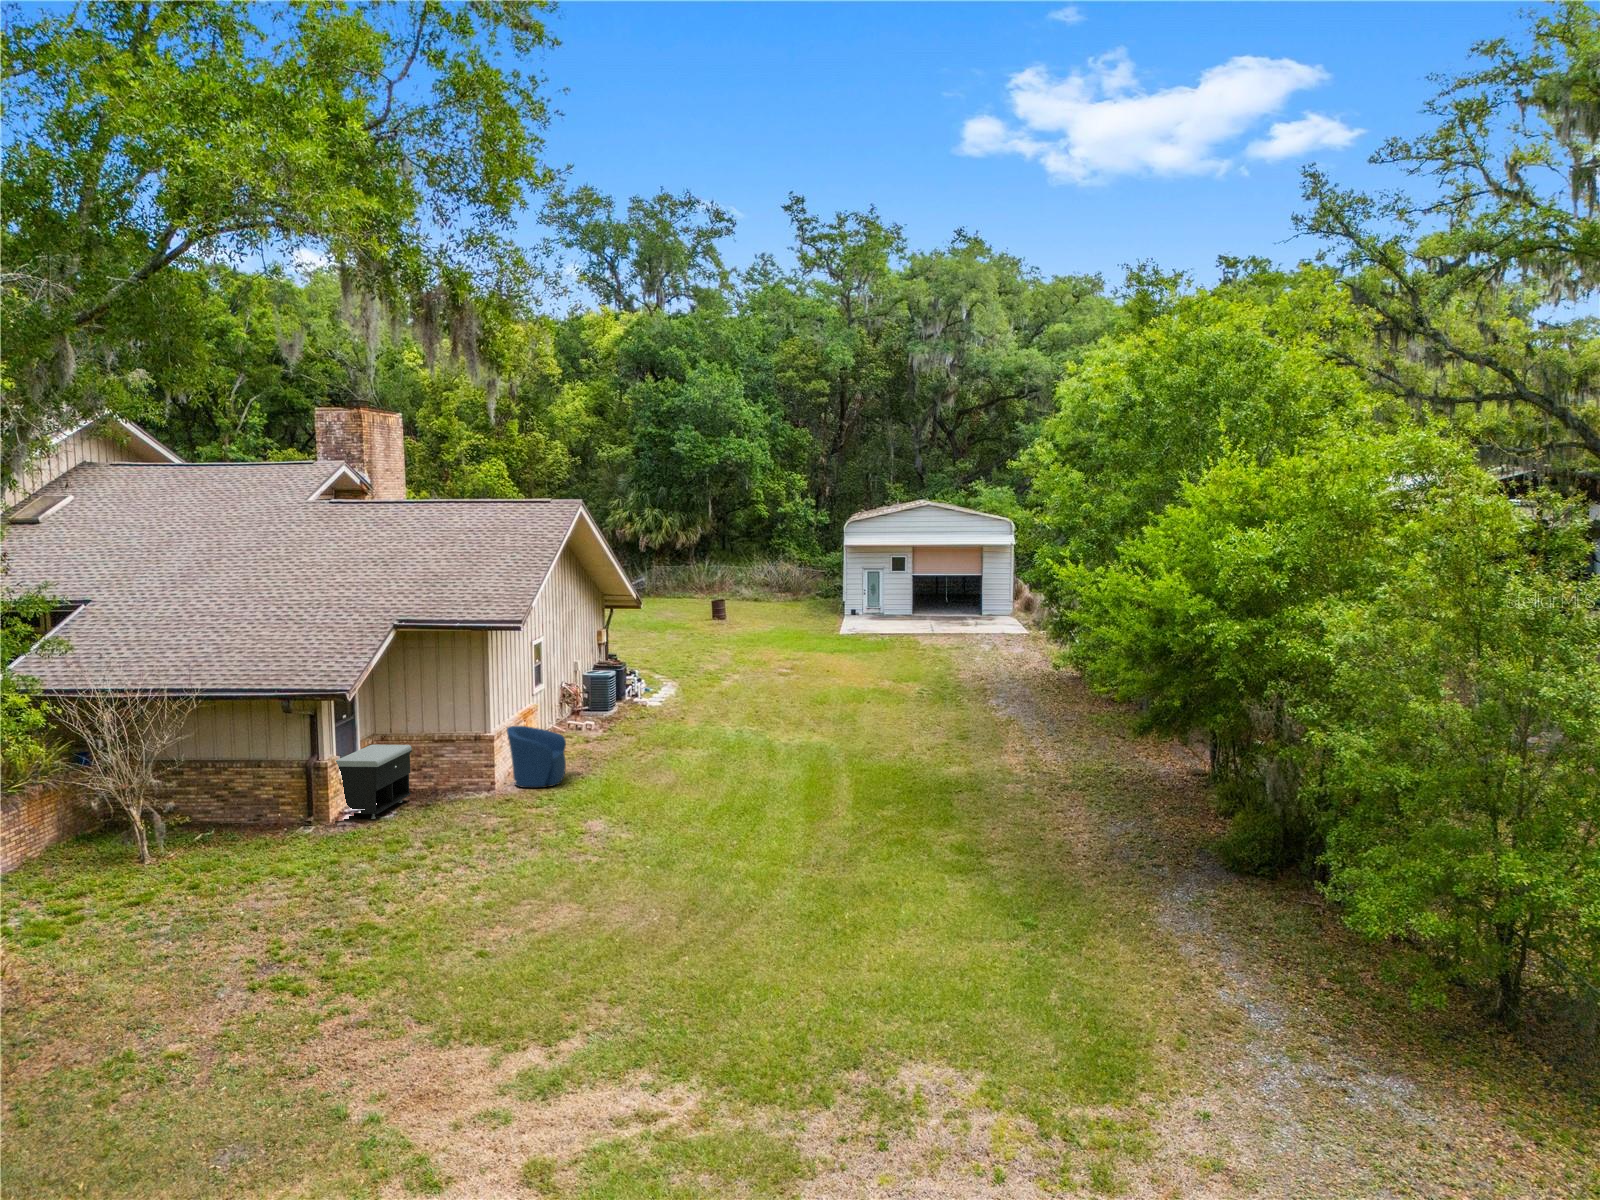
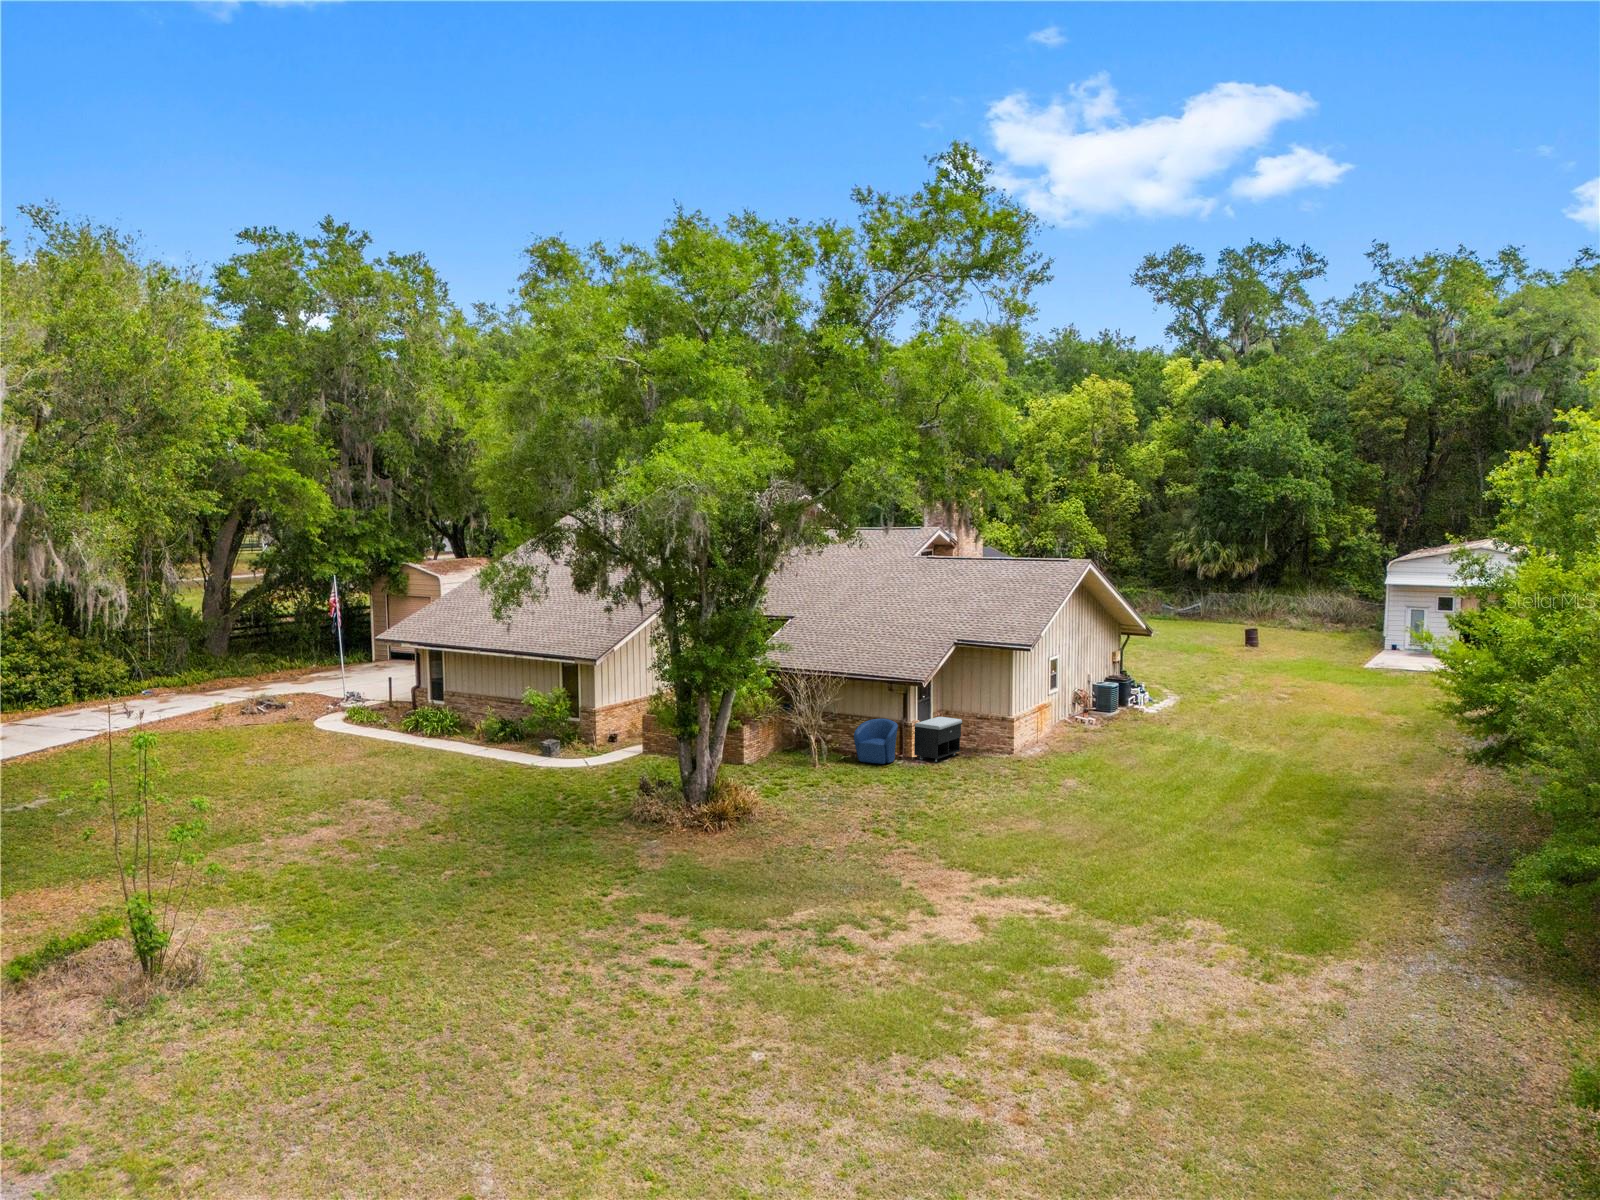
armchair: present [507,726,566,788] -> present [854,718,898,765]

